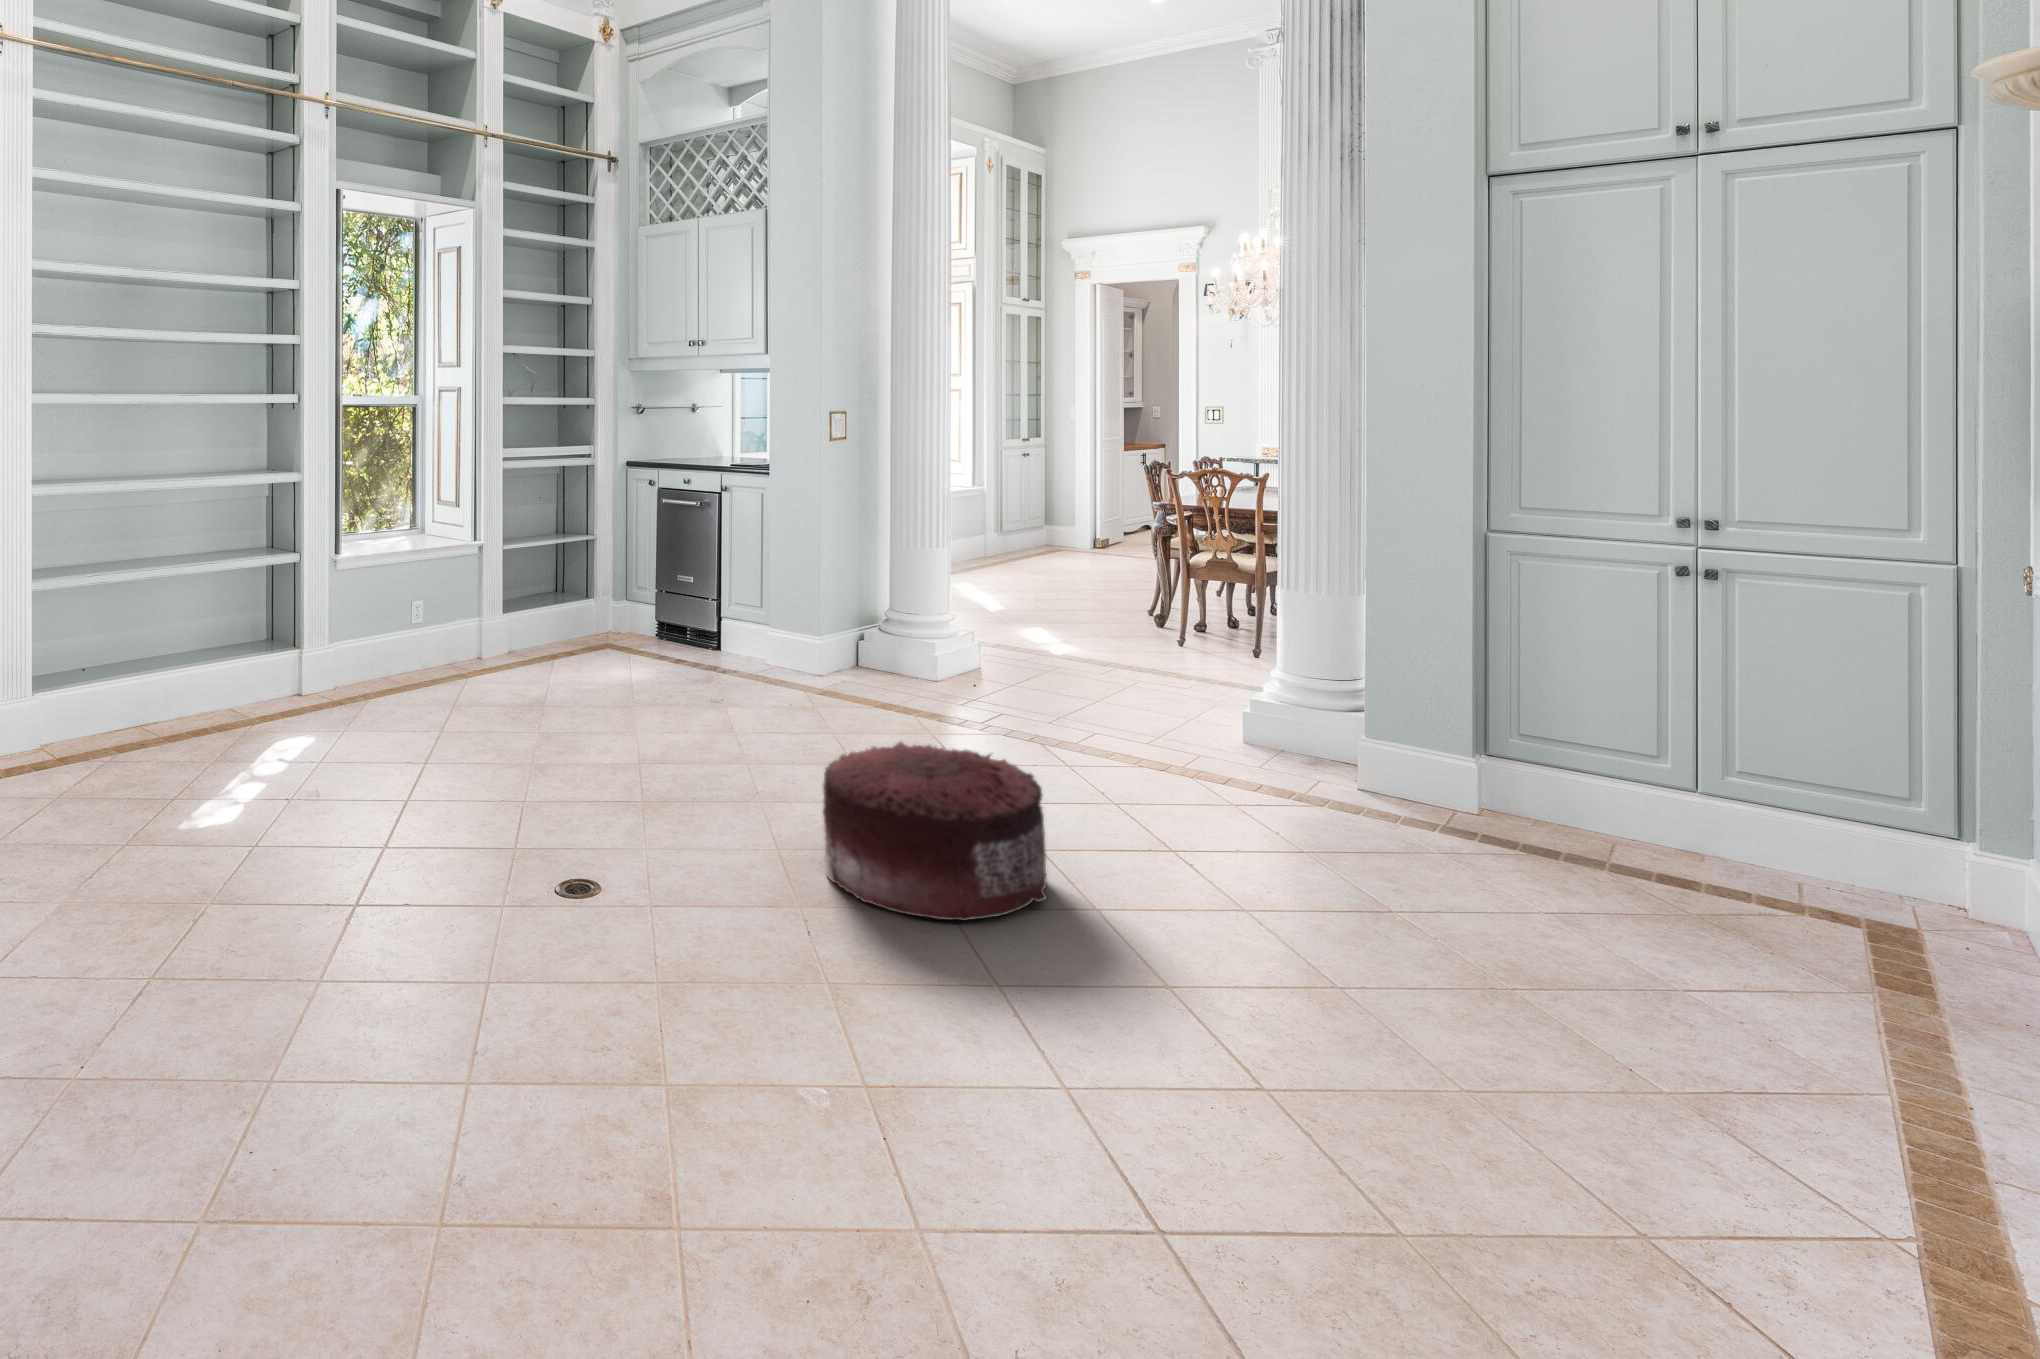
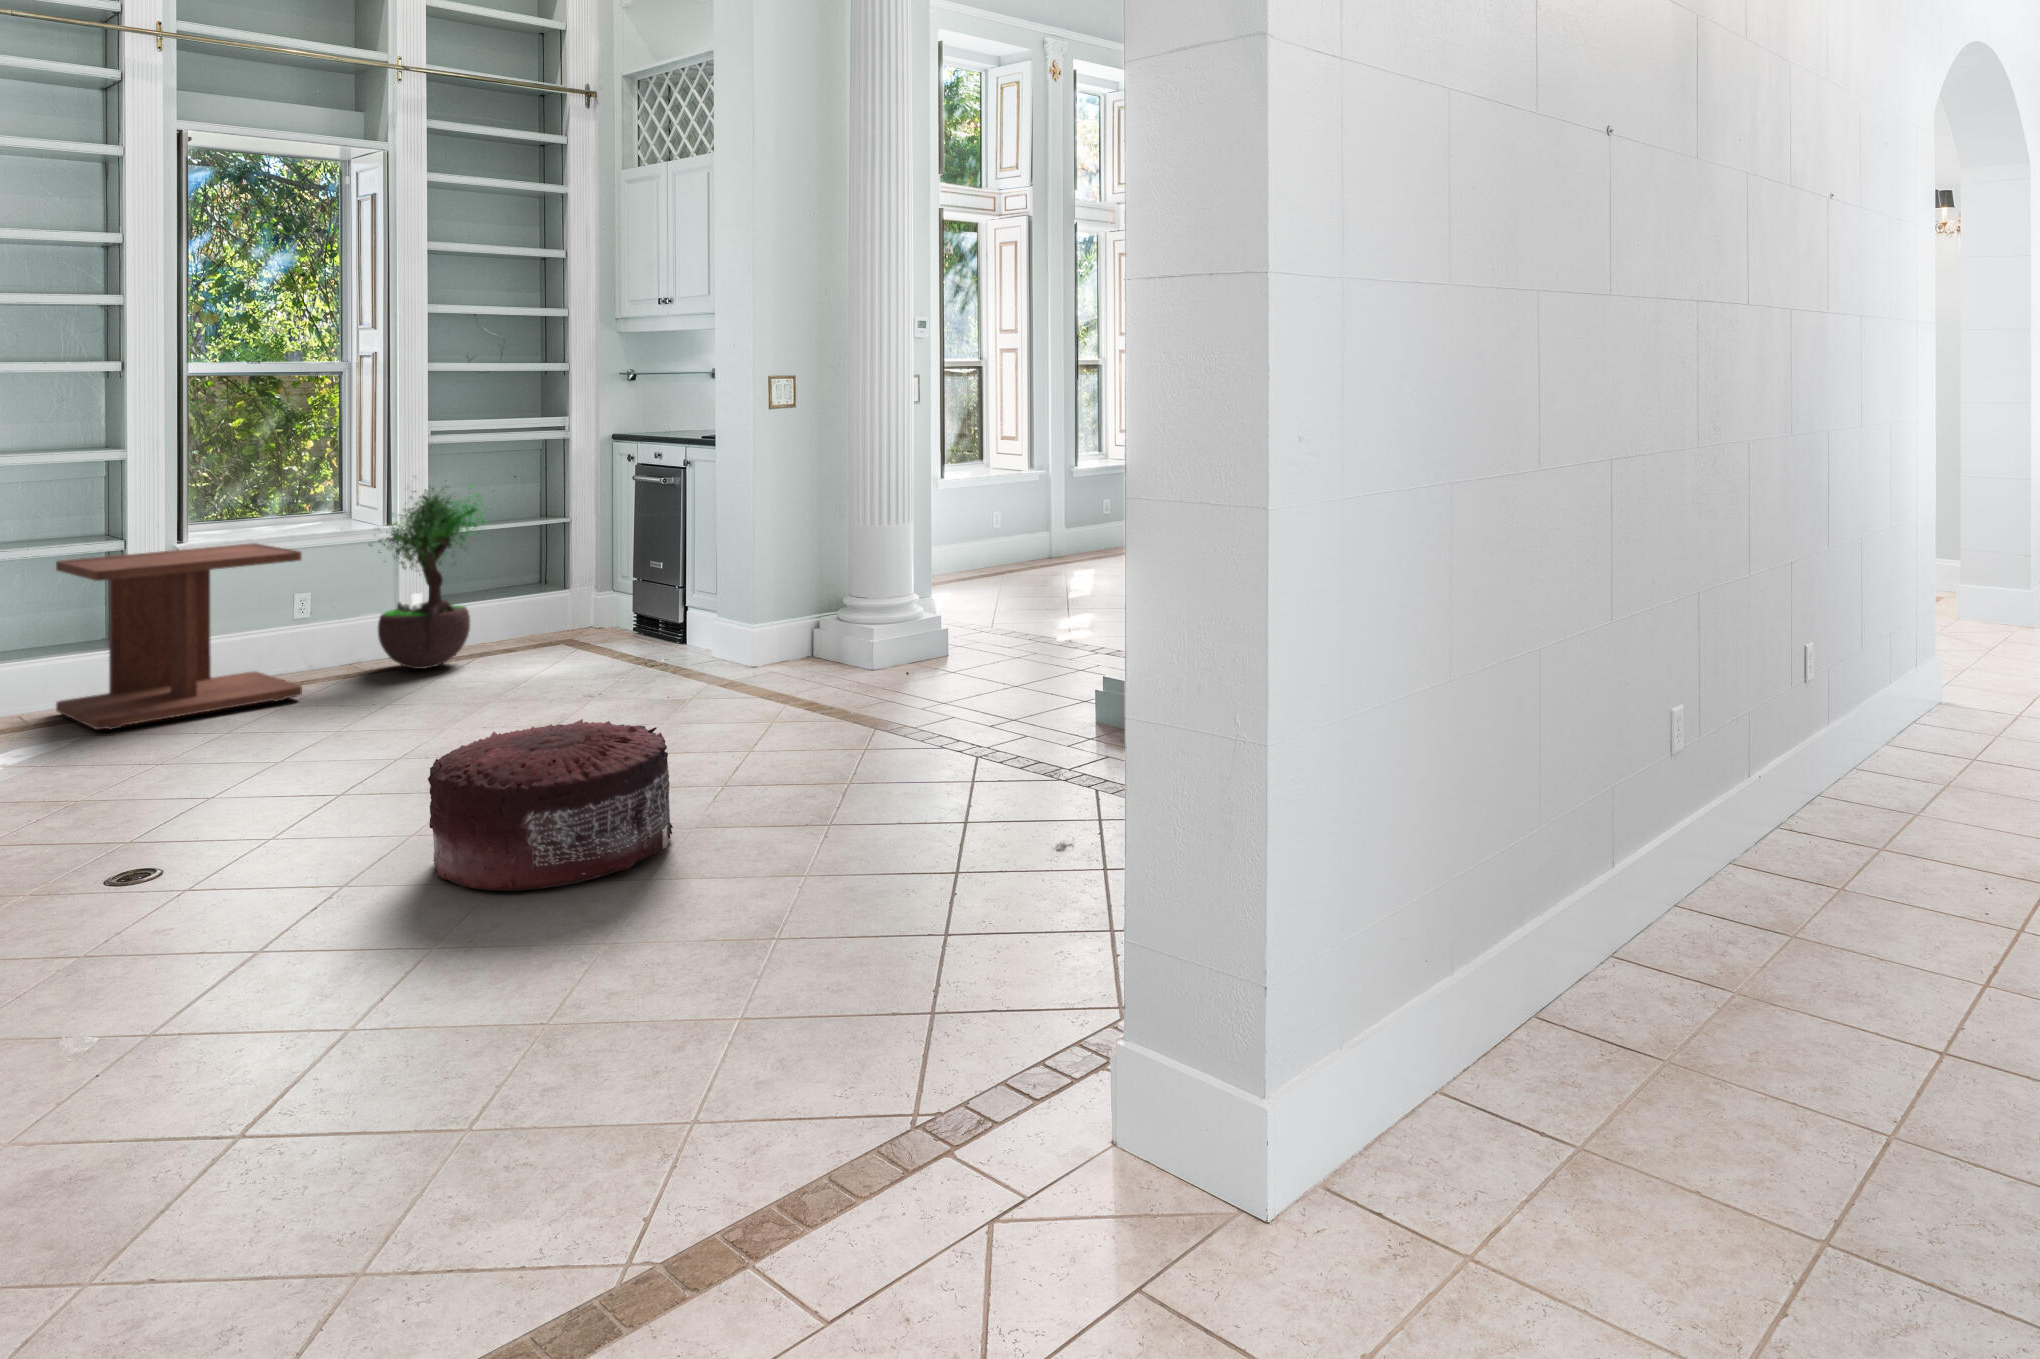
potted tree: none [479,497,577,670] -> present [370,485,489,669]
side table: none [258,556,454,727] -> present [56,543,302,730]

